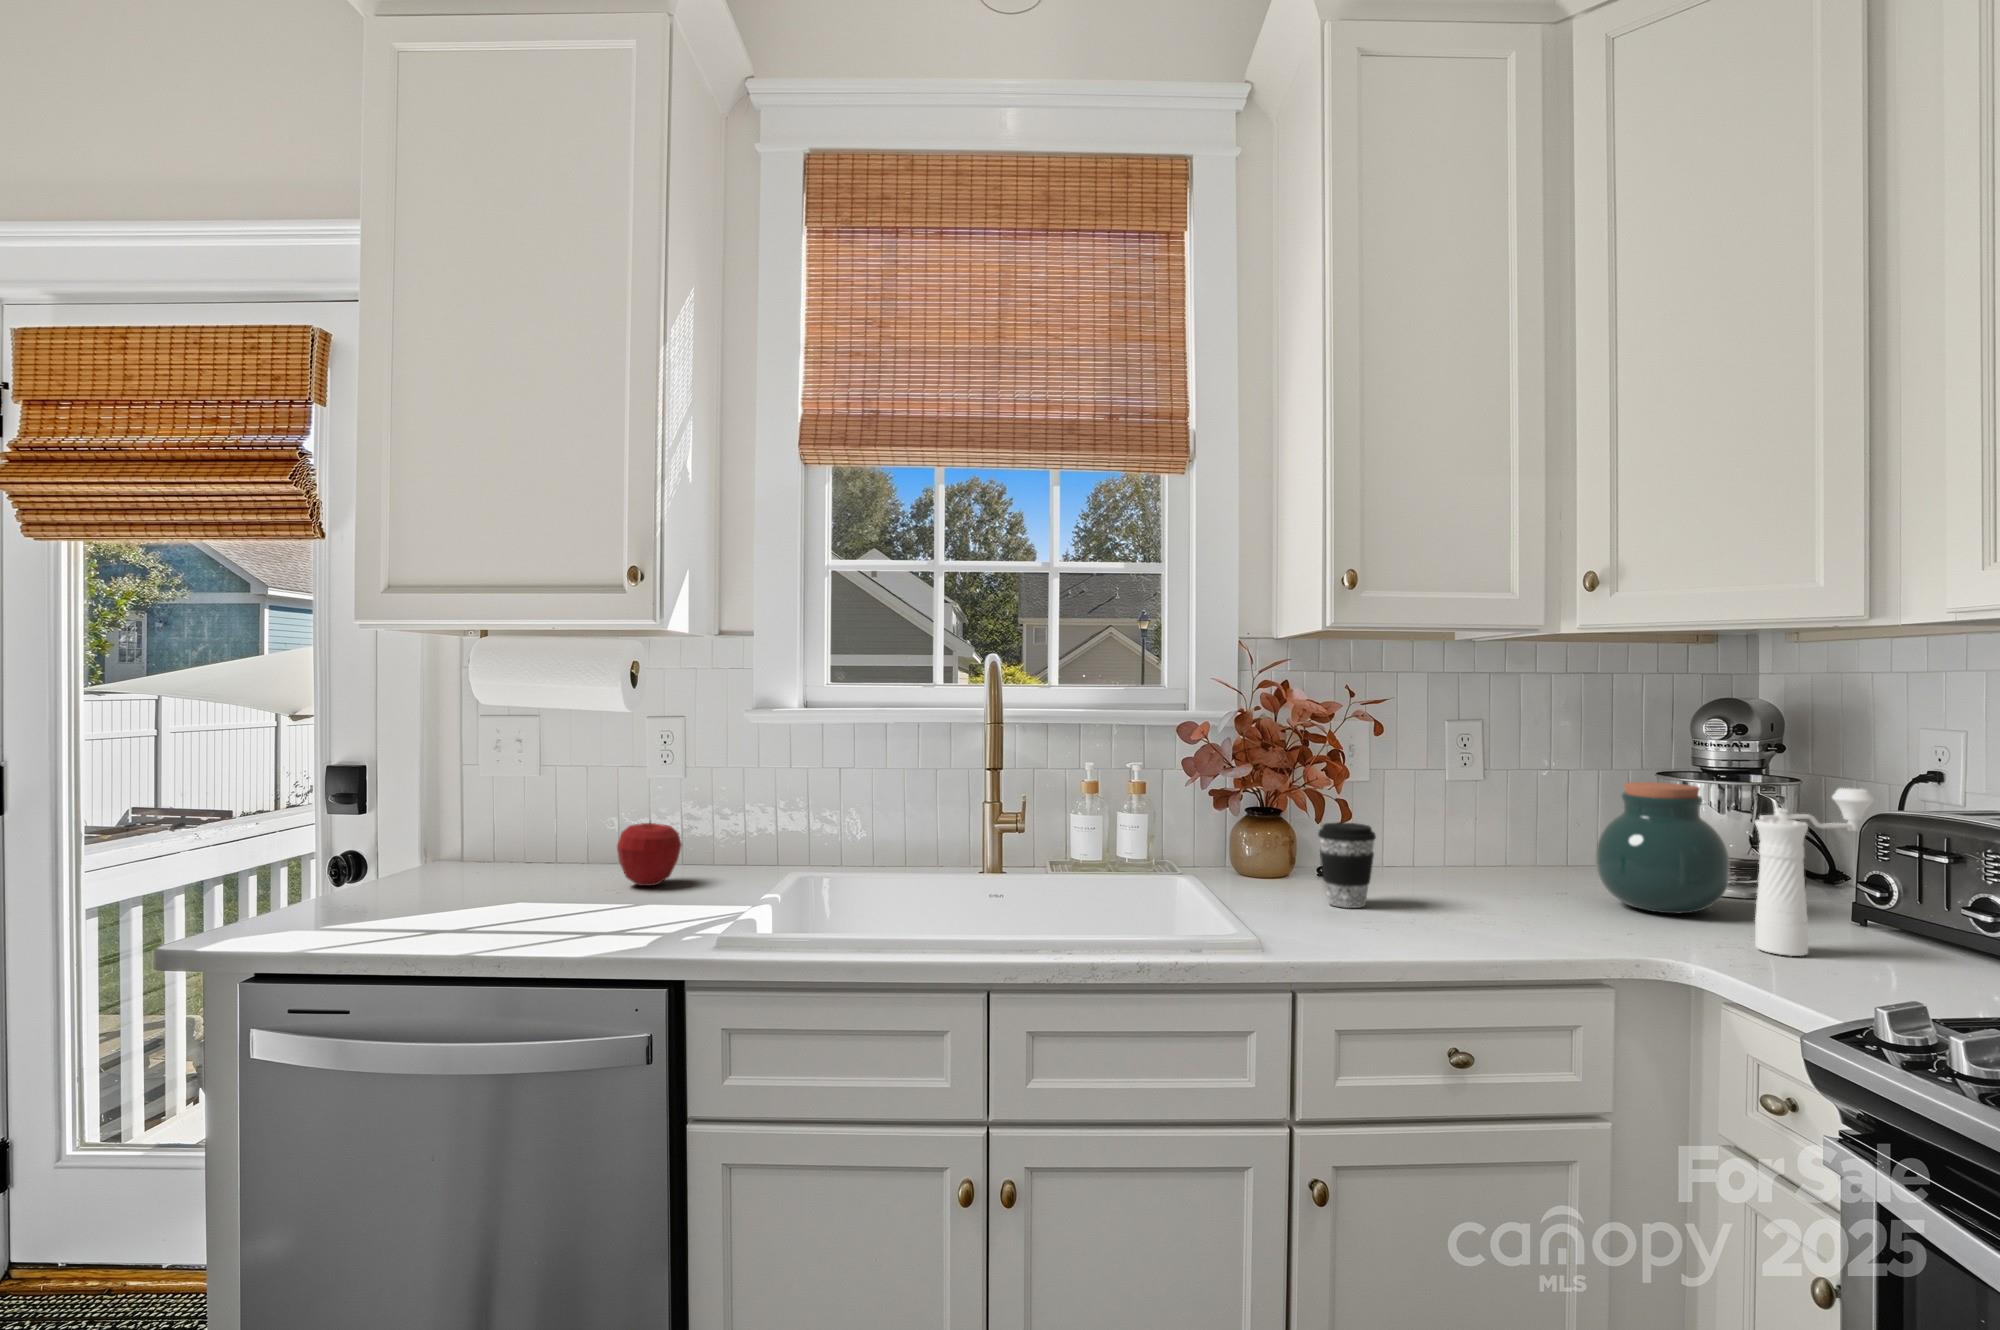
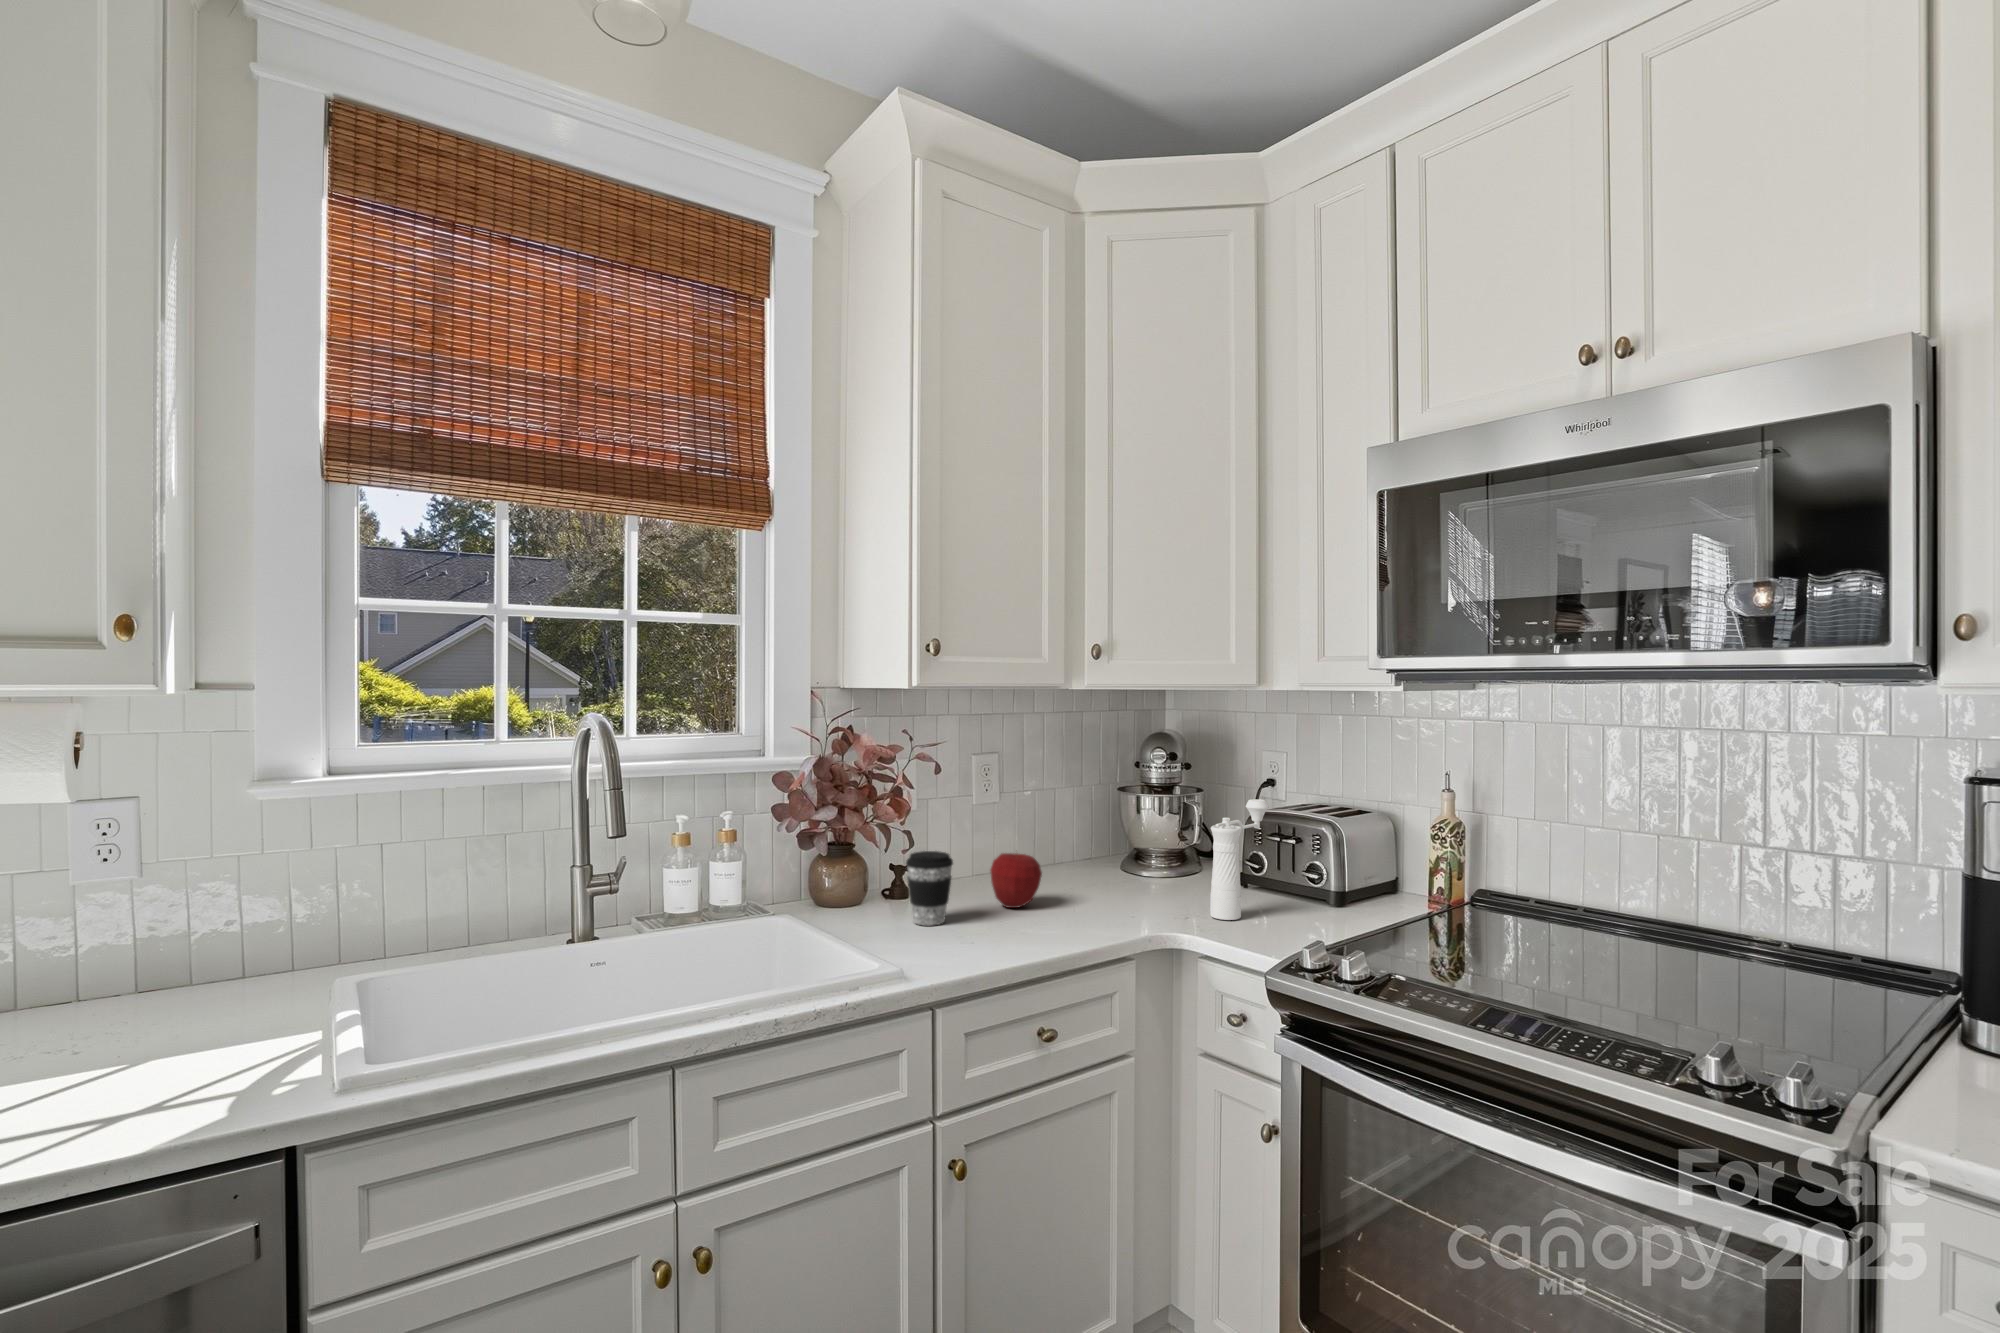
jar: present [1596,782,1730,914] -> none [1093,798,1177,896]
apple: present [617,822,681,886] -> present [990,853,1042,908]

